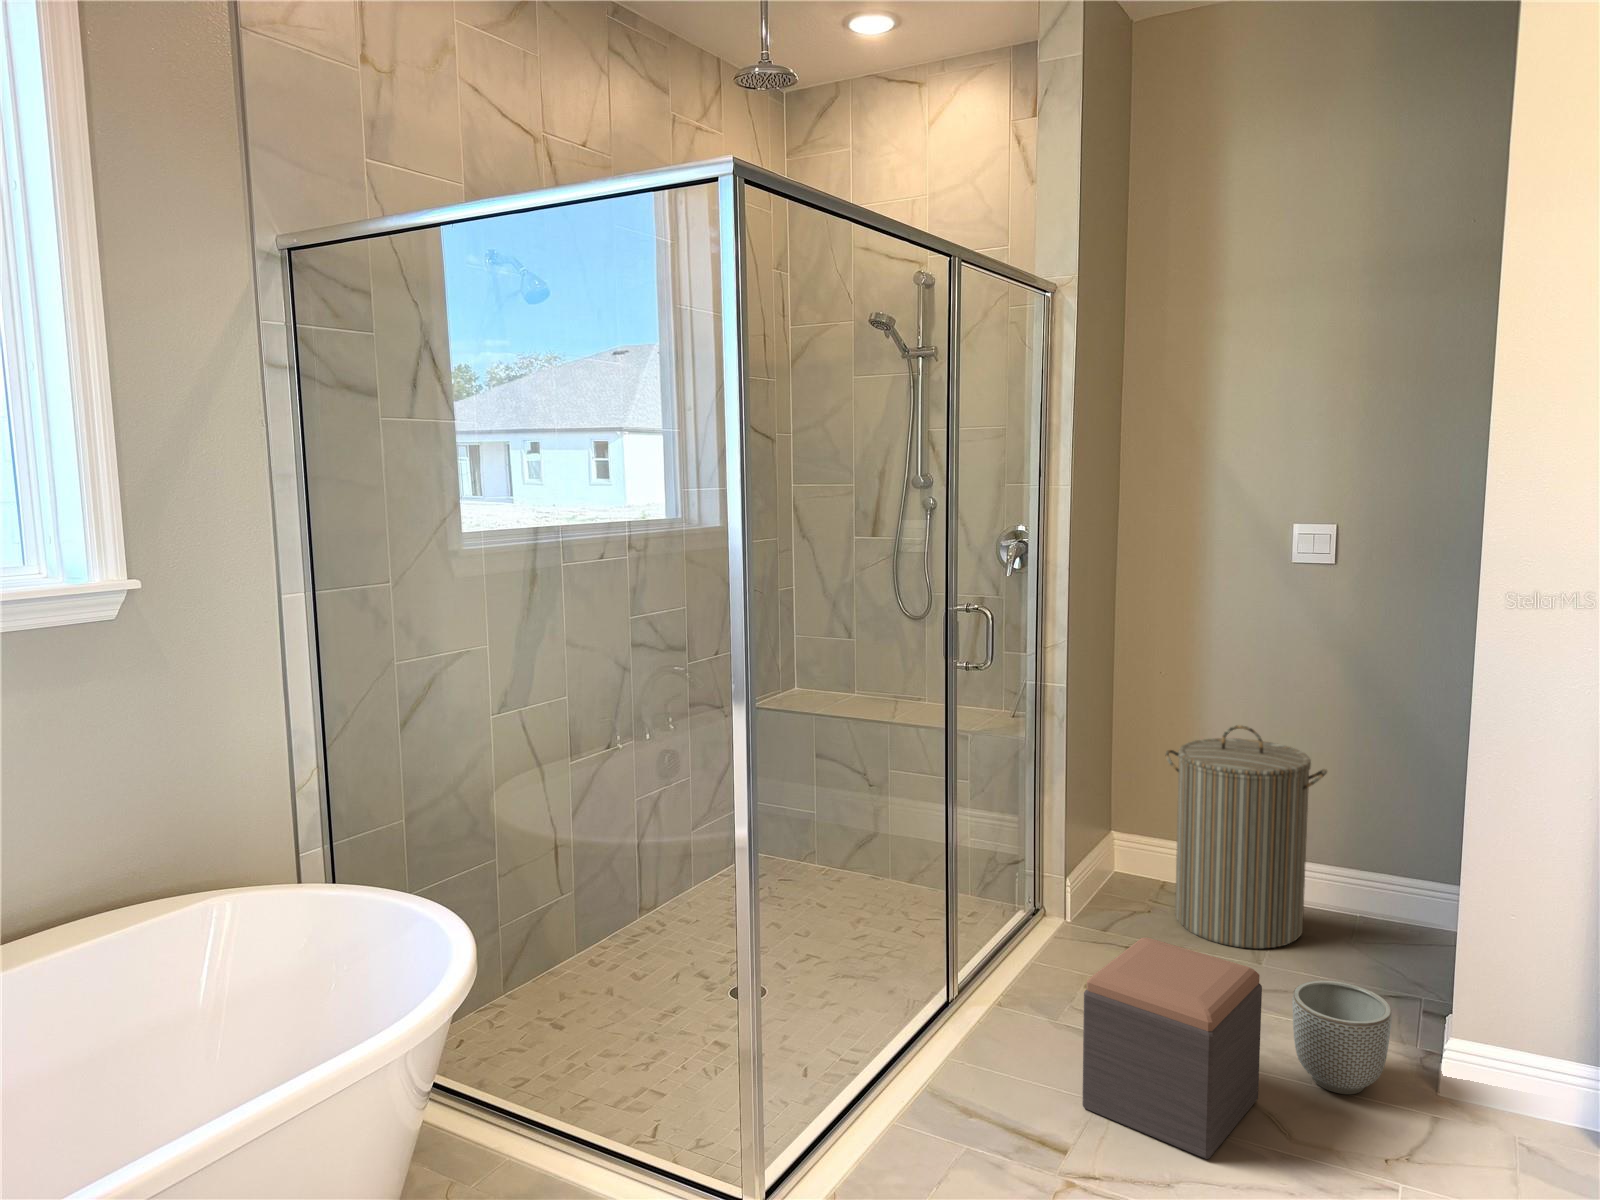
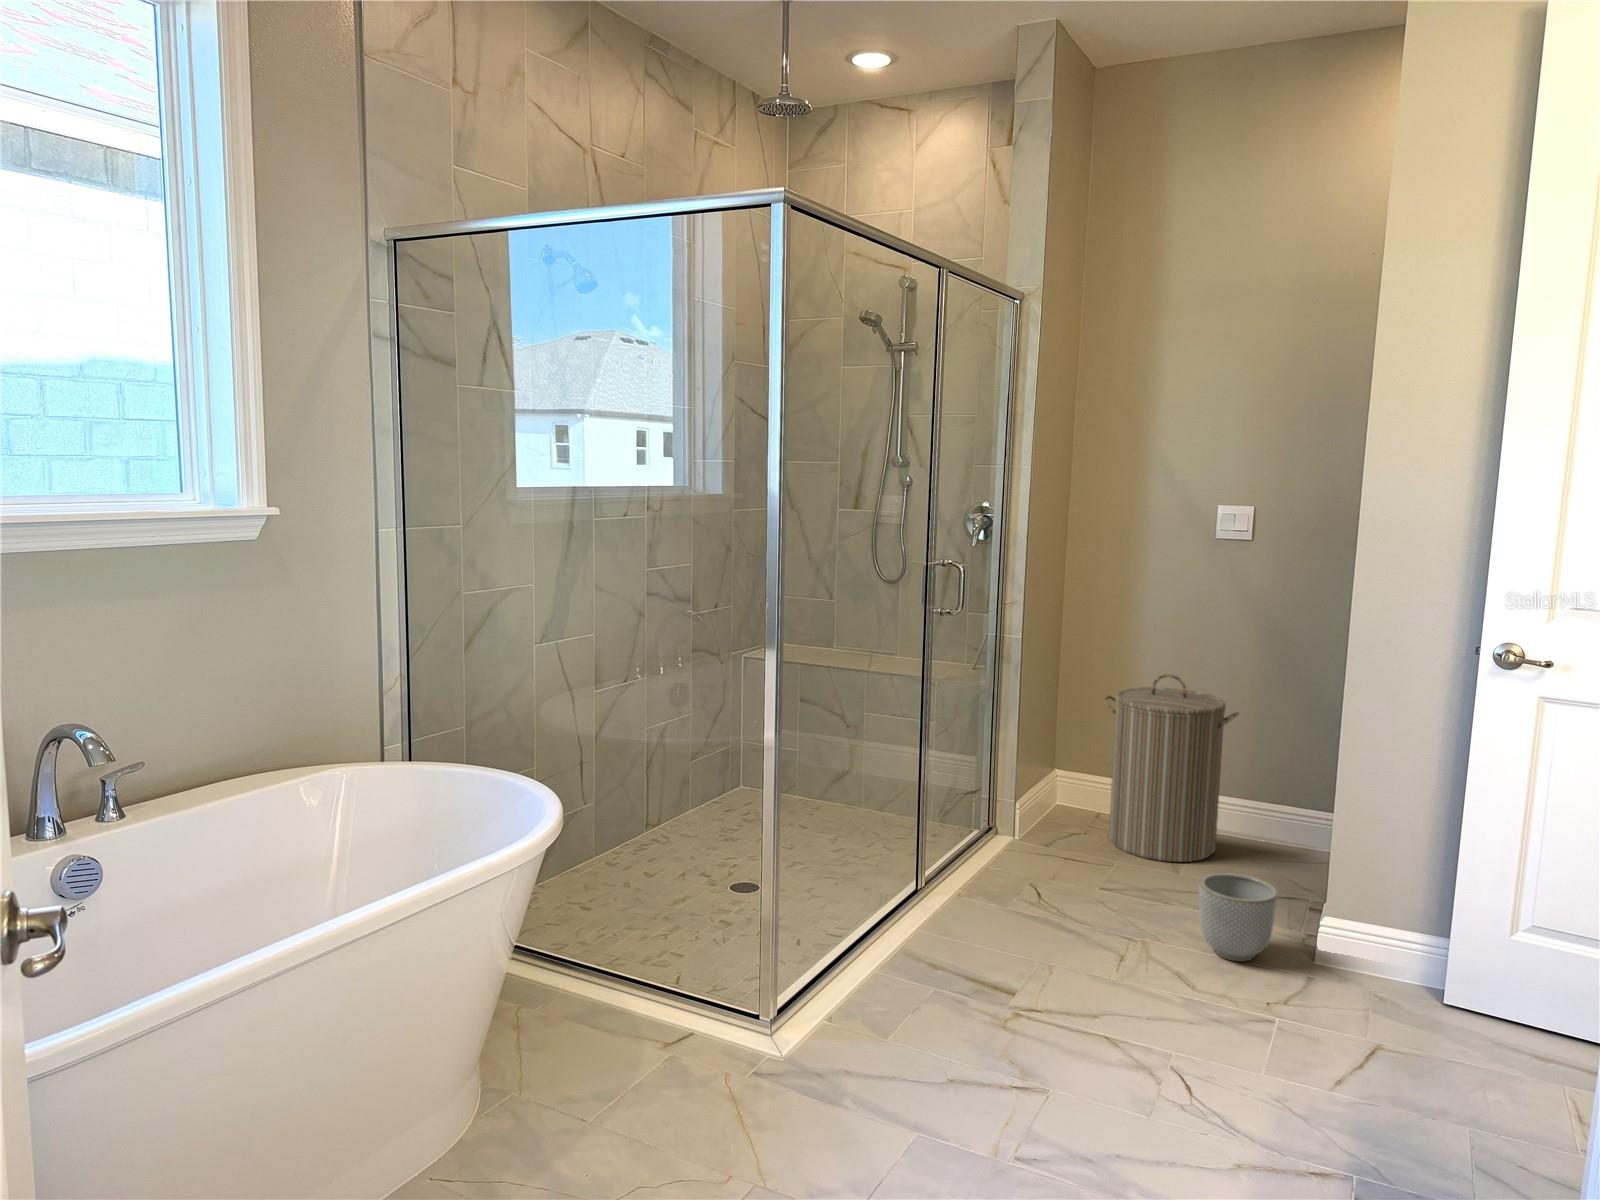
footstool: present [1082,938,1262,1159] -> none [1027,834,1174,1002]

